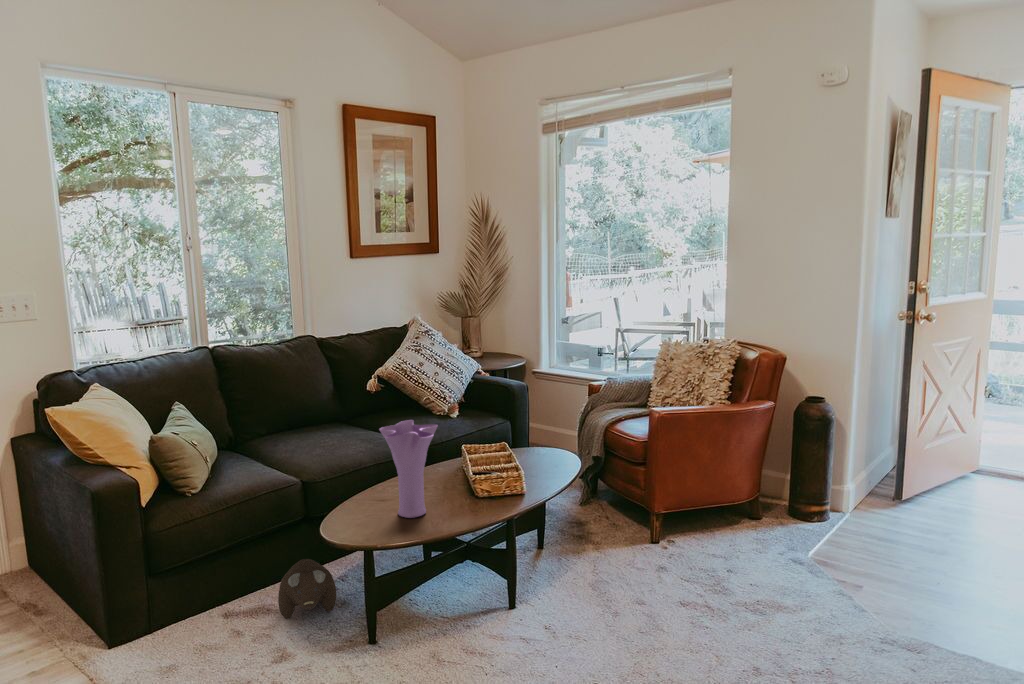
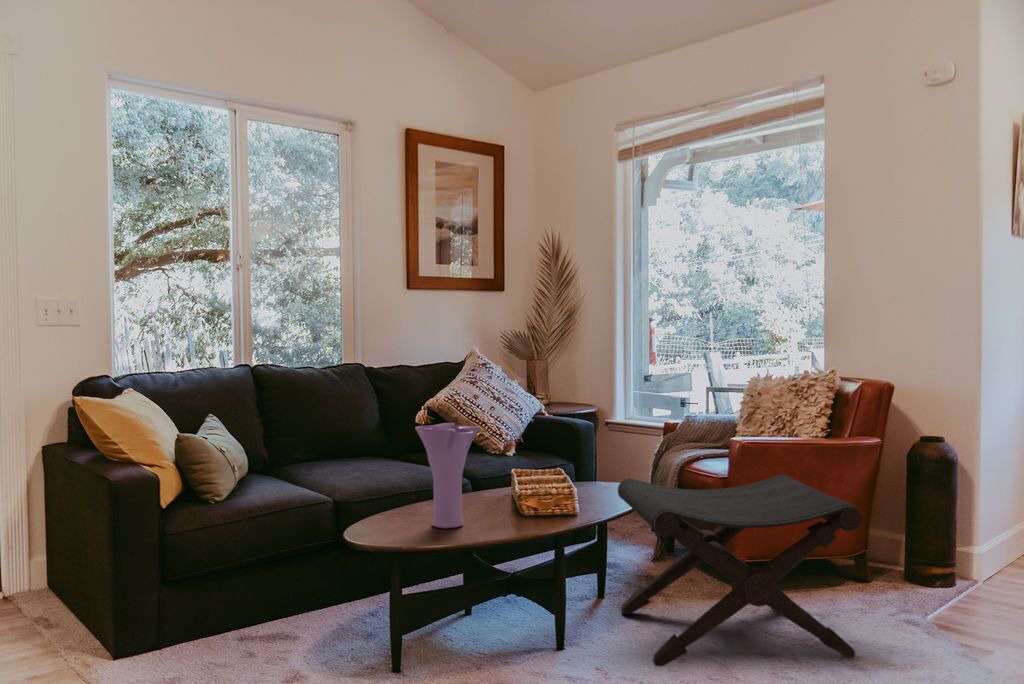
footstool: none [556,441,763,619] -> present [618,475,862,667]
plush toy: present [278,559,337,619] -> none [297,580,362,646]

